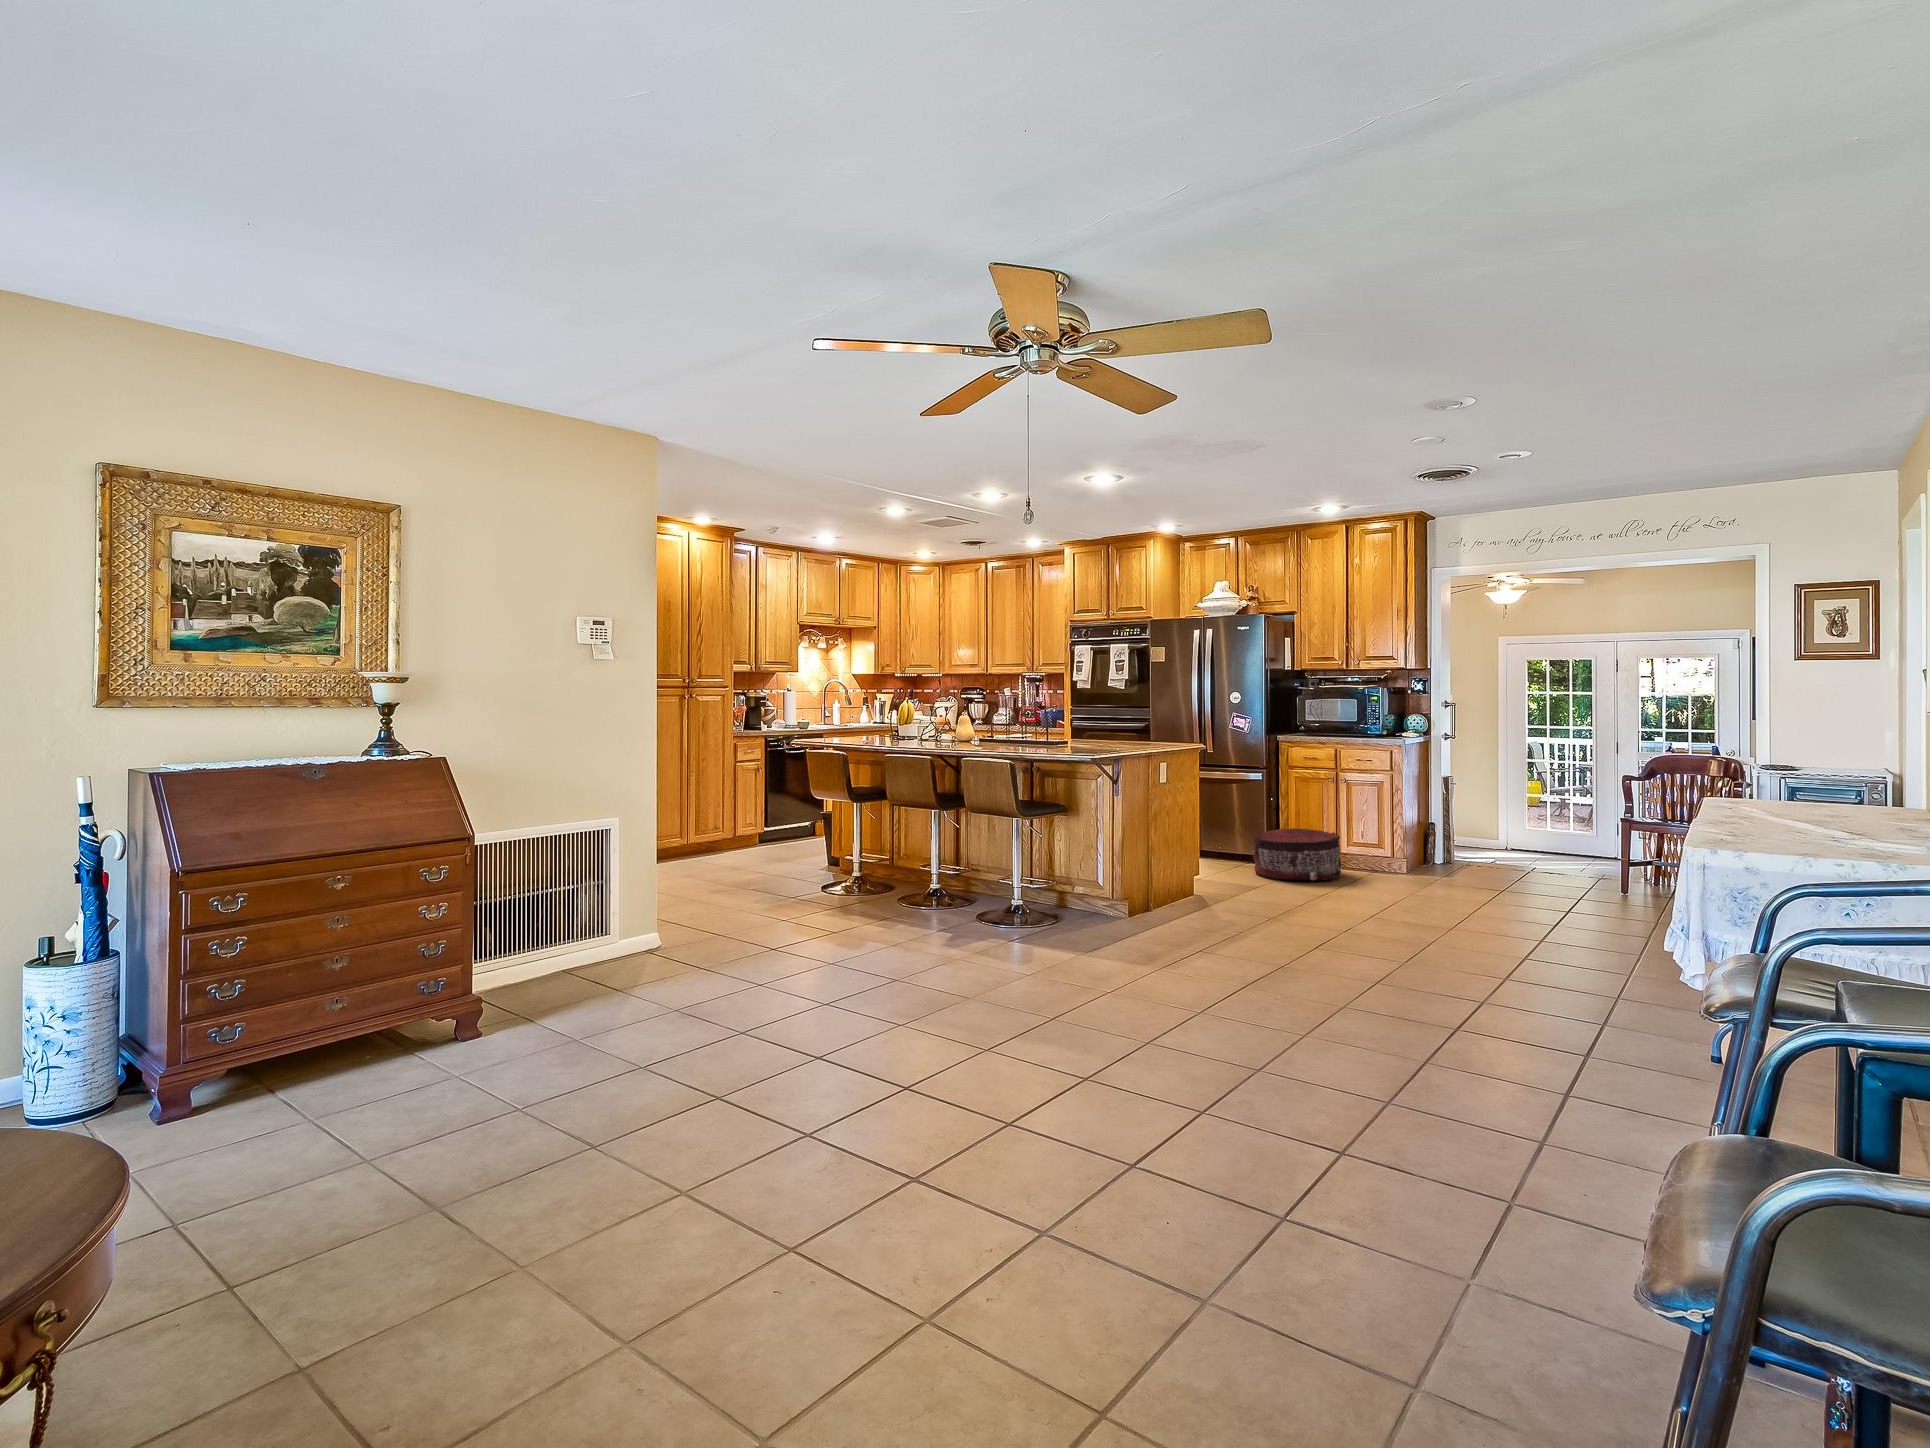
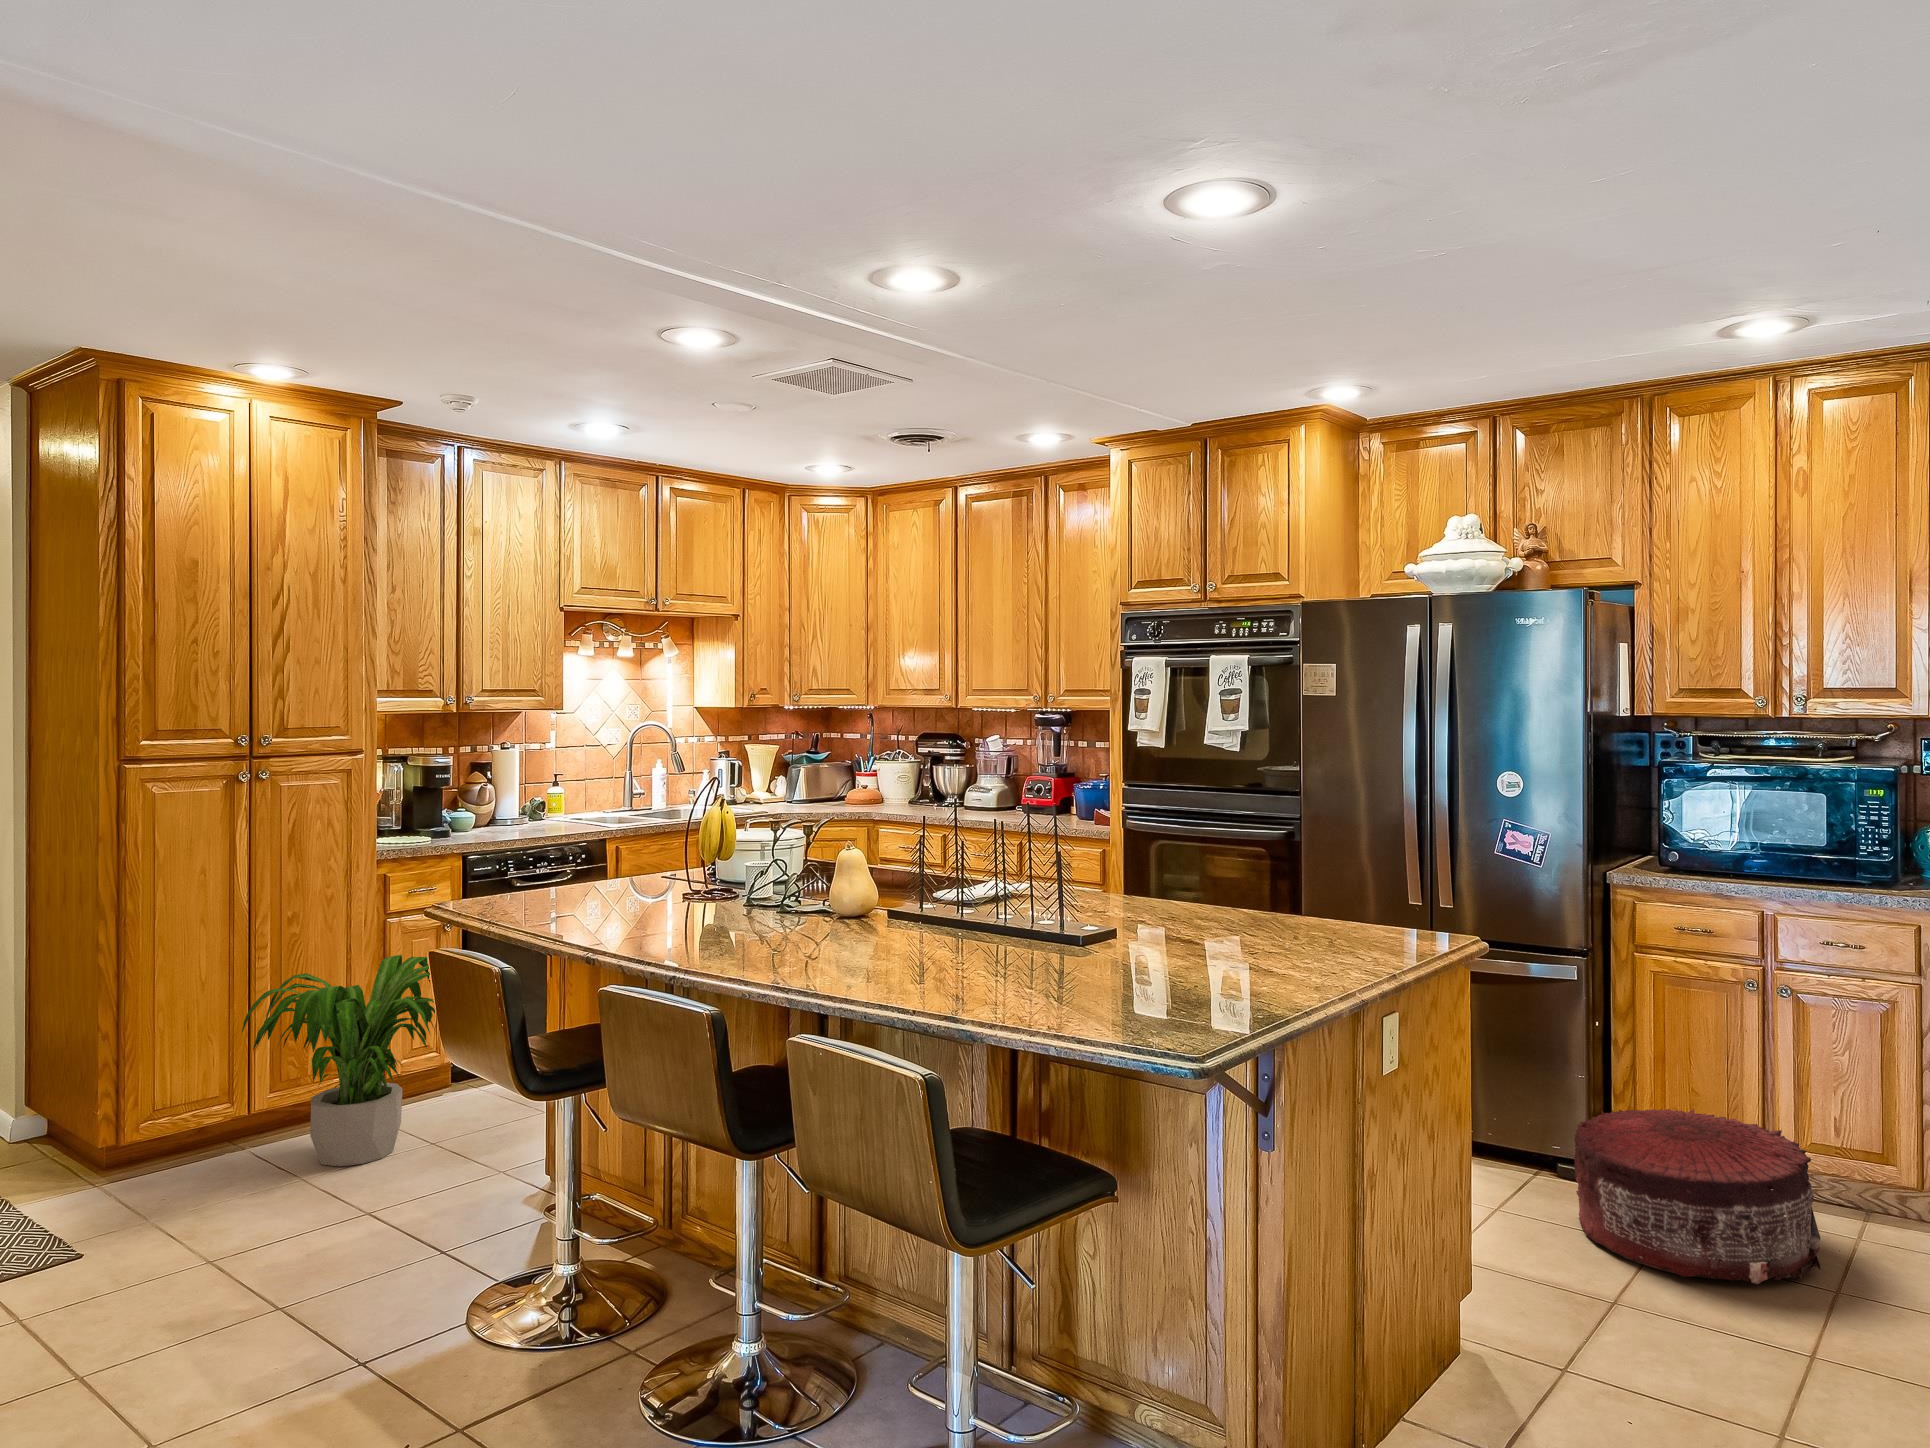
potted plant: none [695,778,785,862] -> present [242,955,435,1167]

